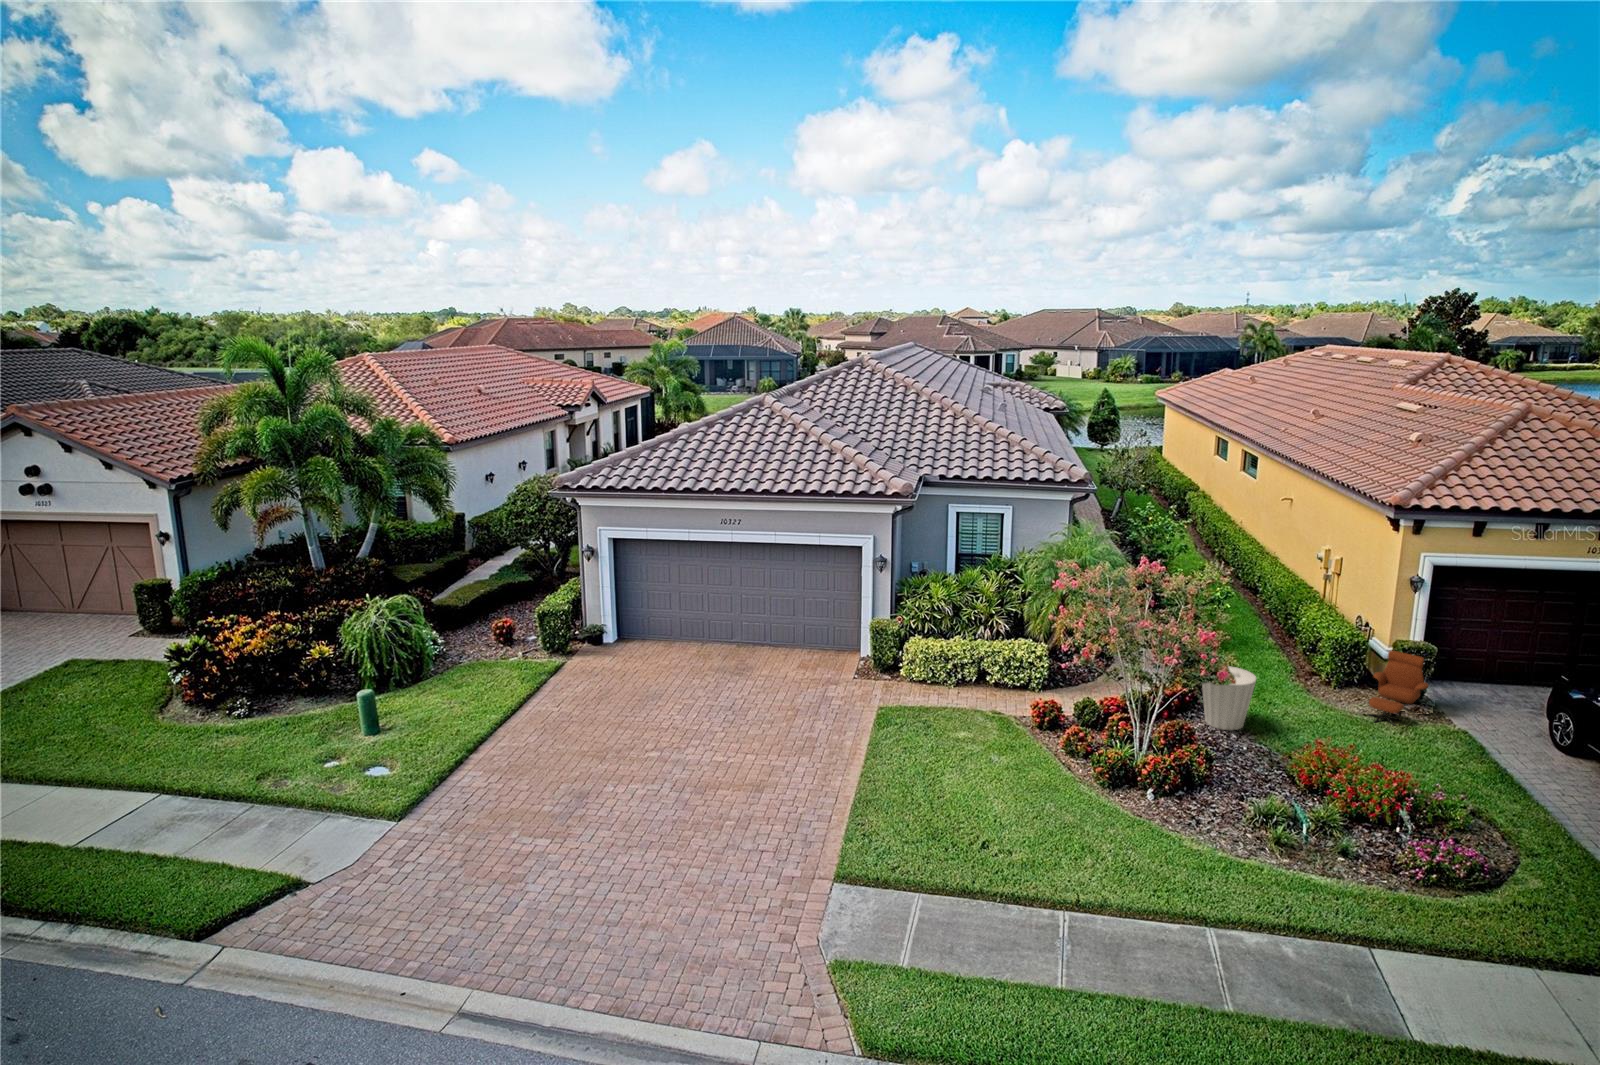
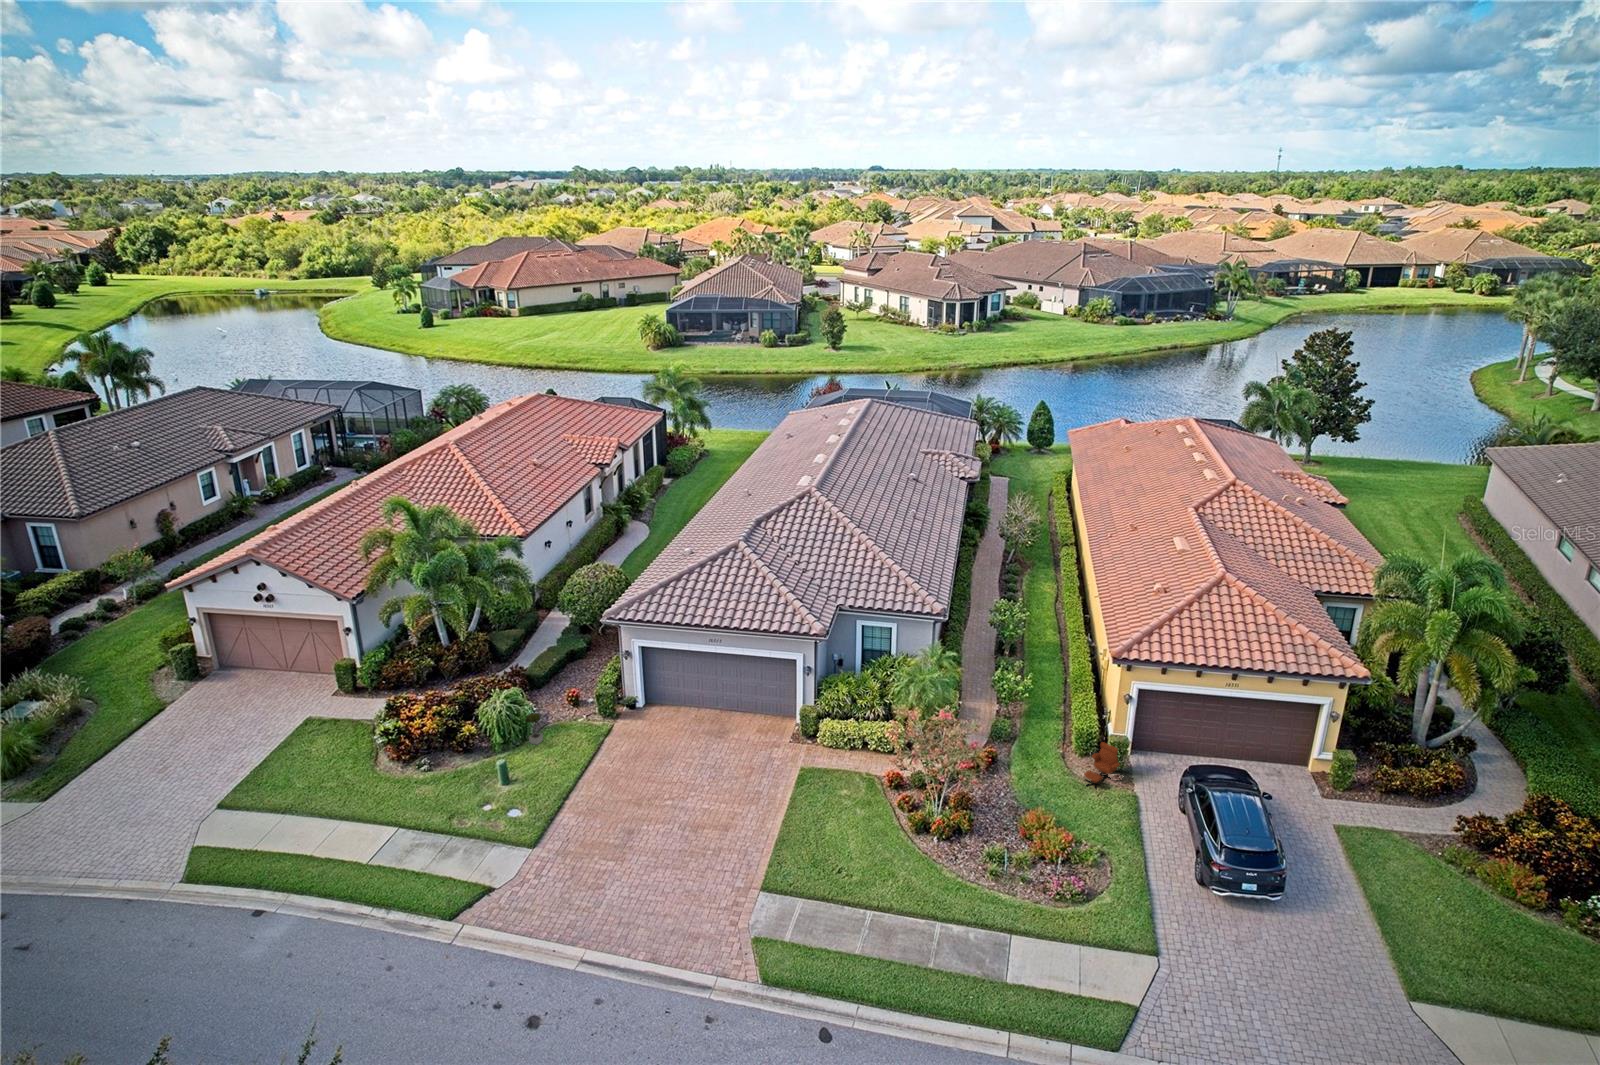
potted tree: none [416,629,448,684] -> present [525,713,543,745]
trash can: present [1202,666,1256,730] -> none [986,752,1016,791]

